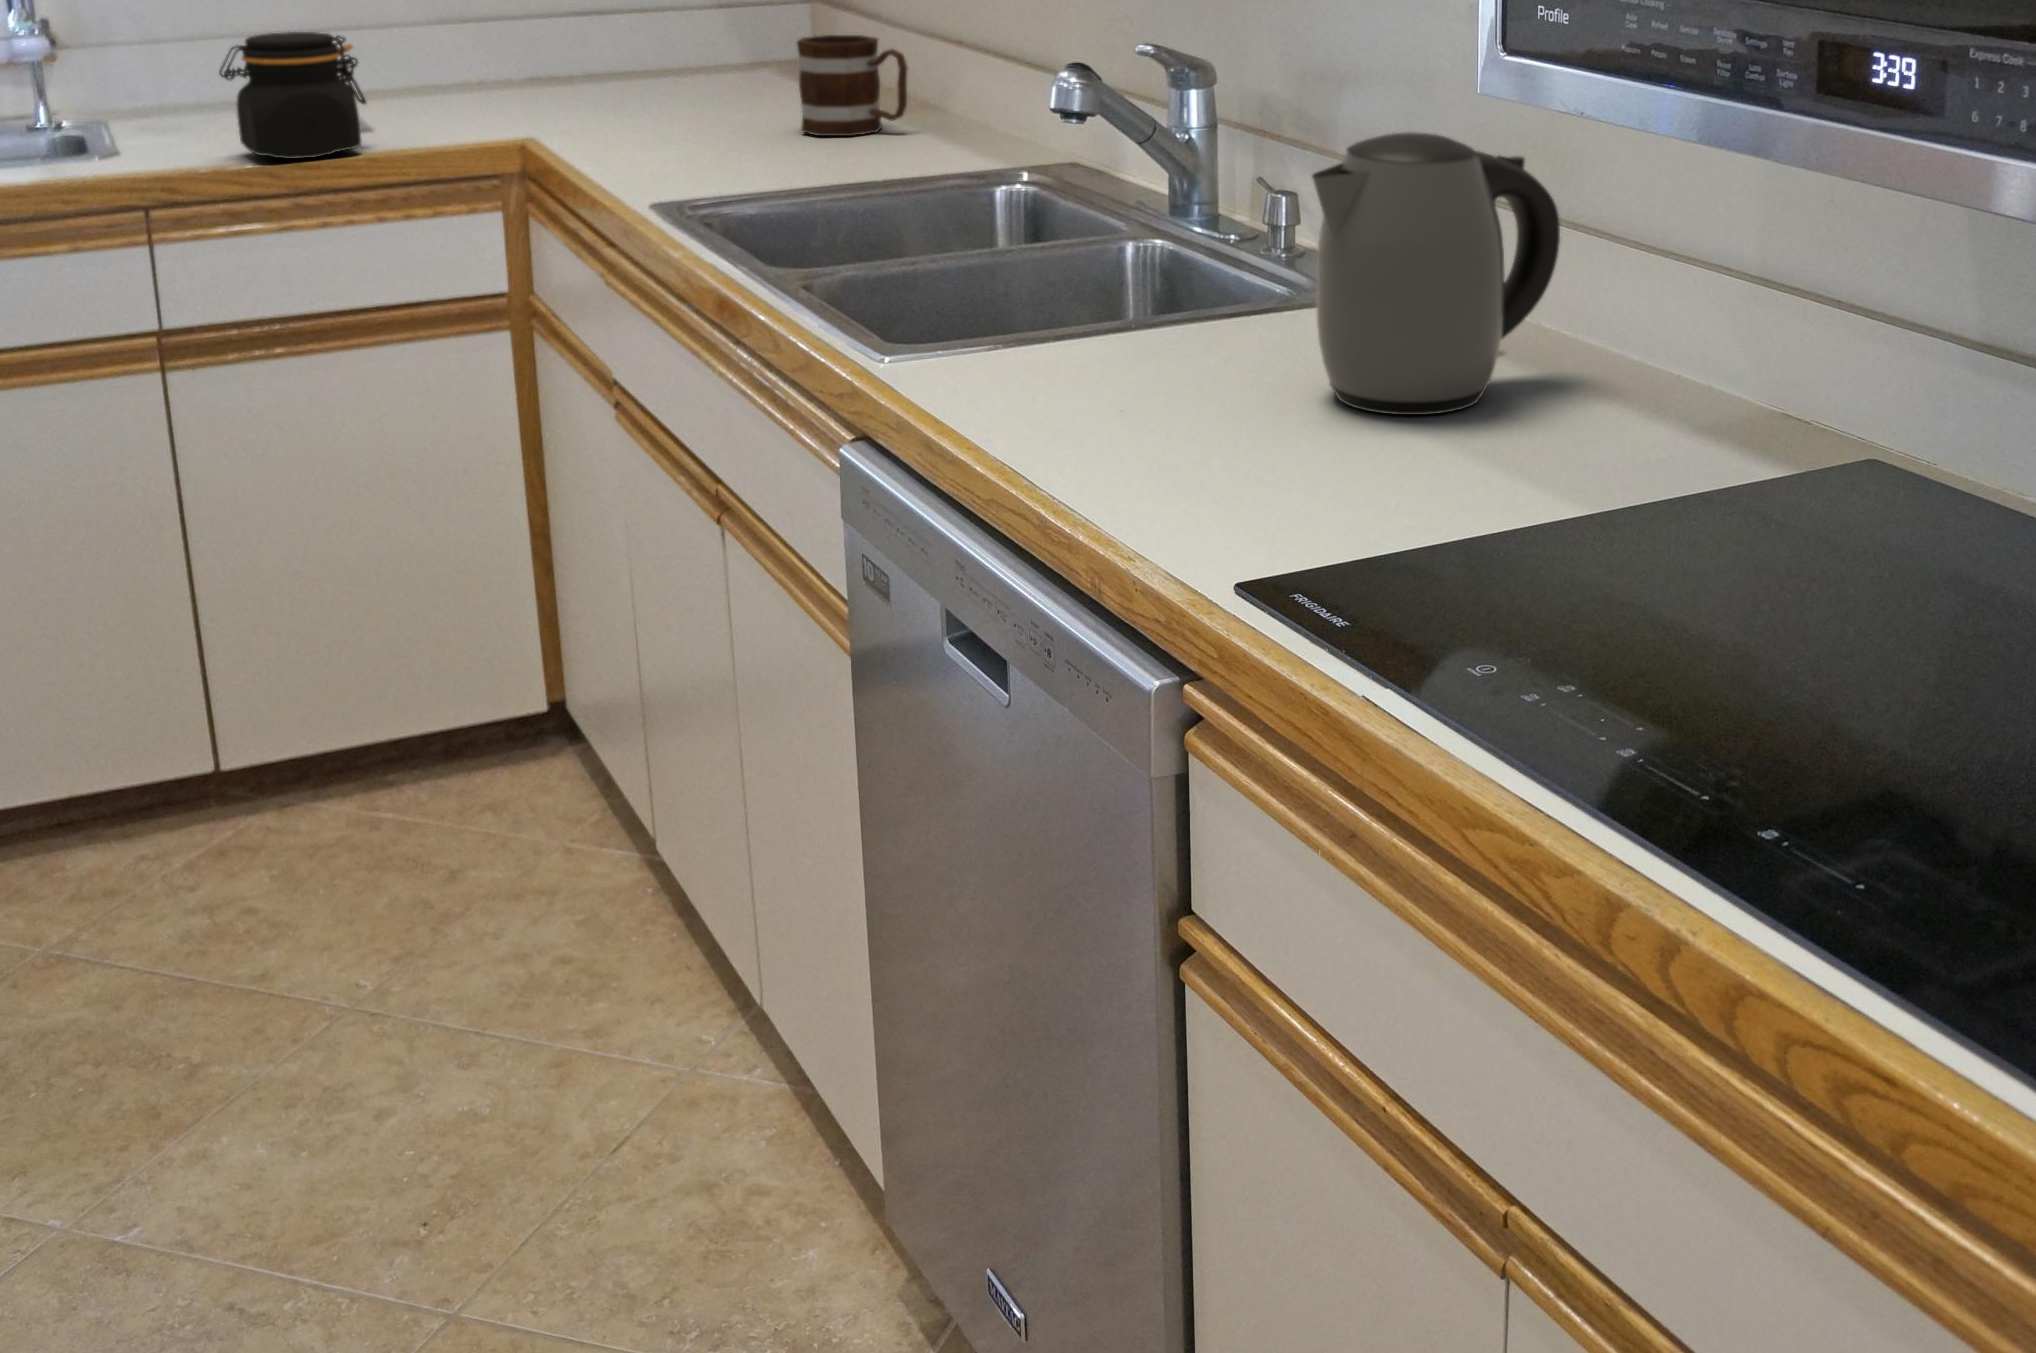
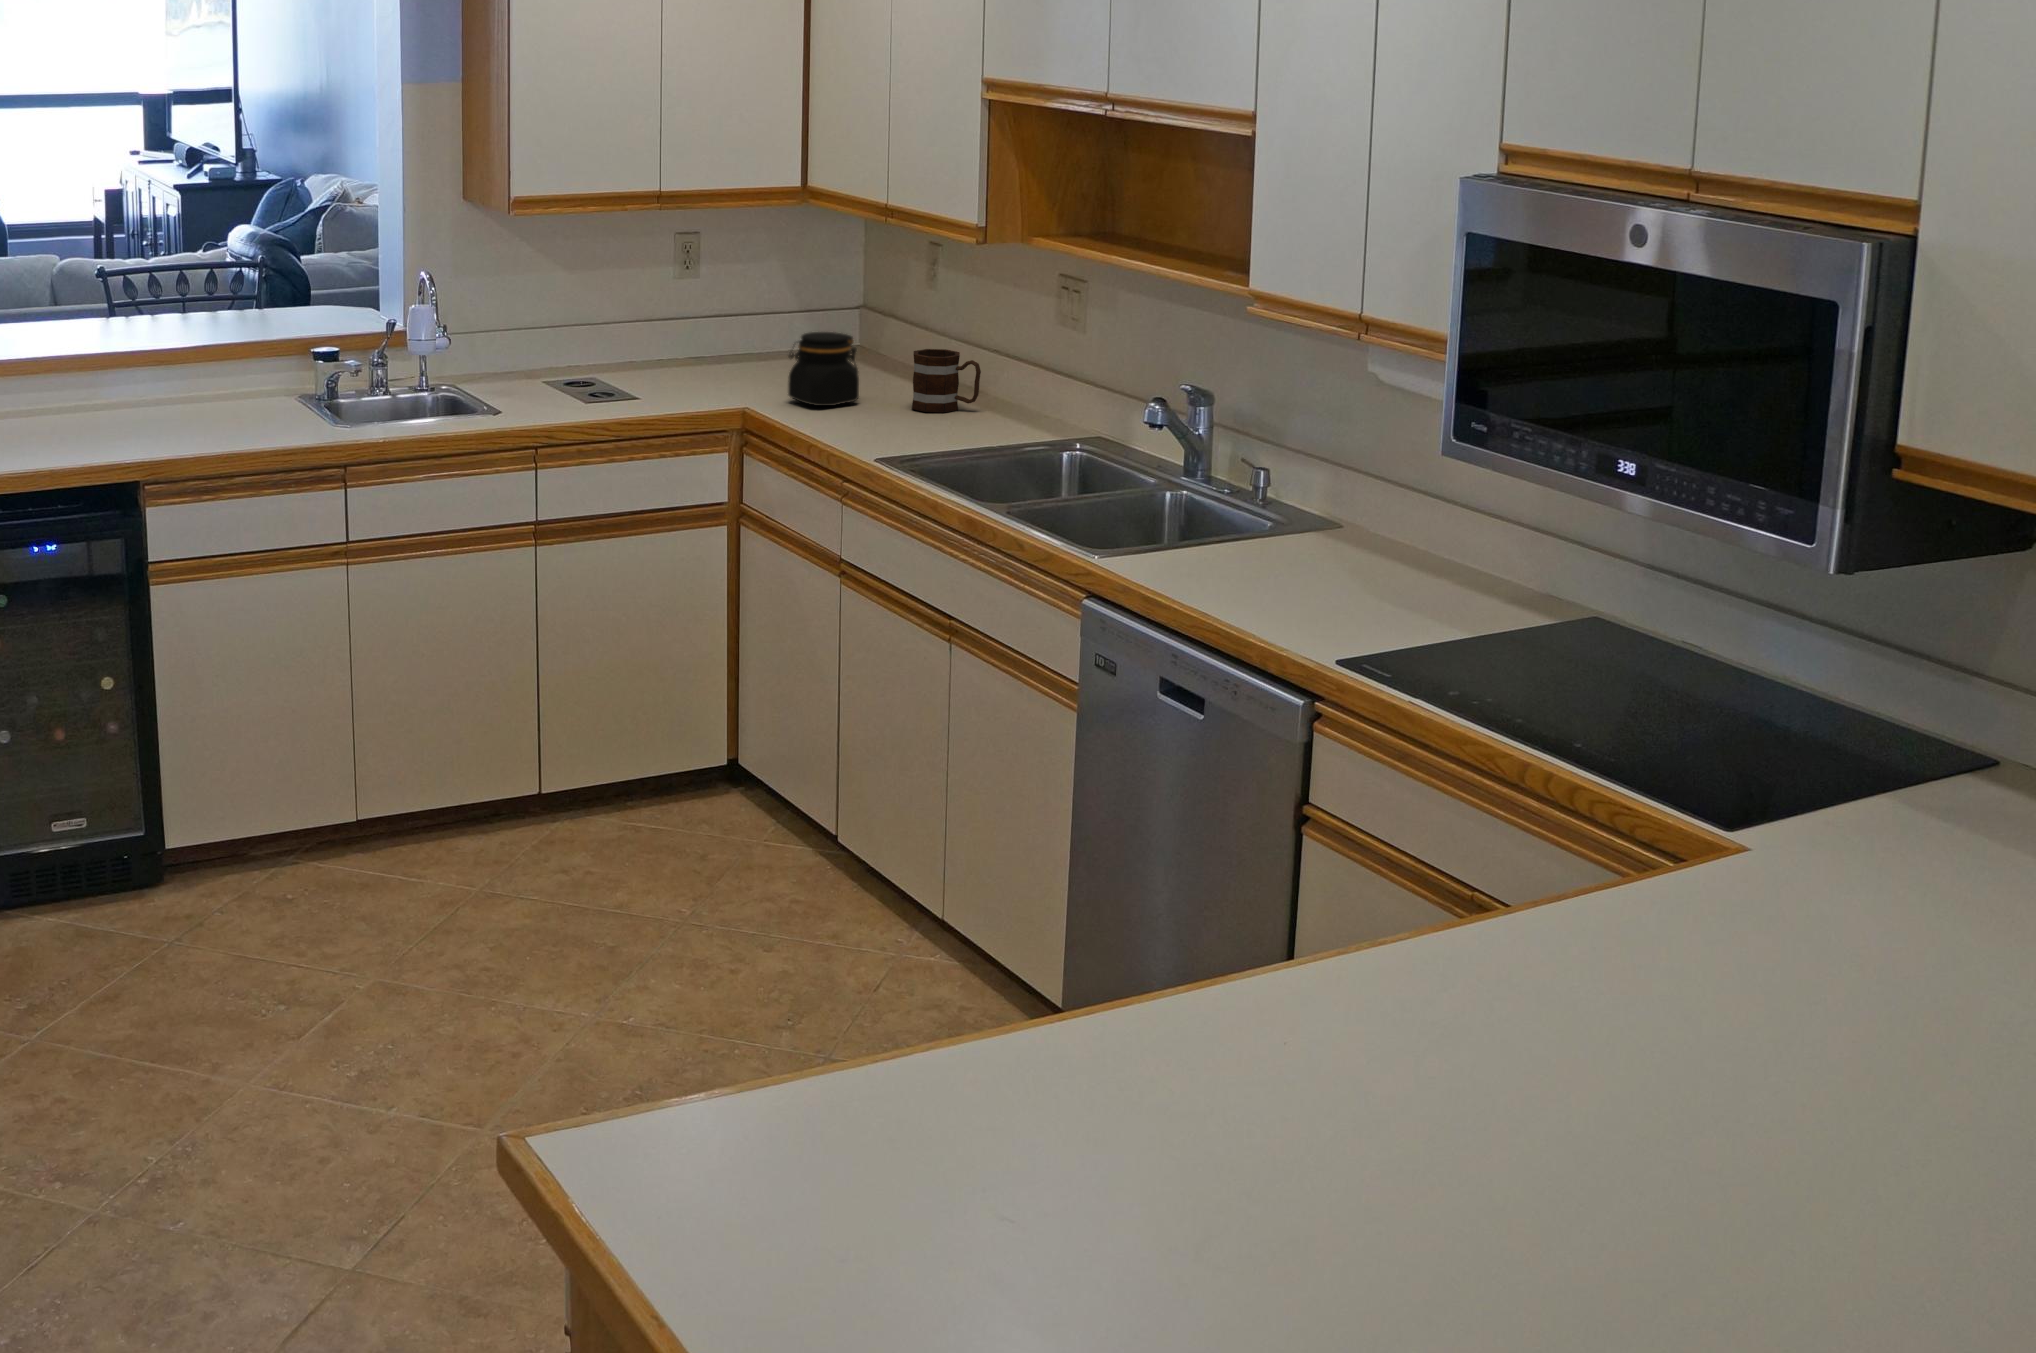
jar: present [219,32,366,159] -> present [788,332,859,406]
kettle: present [1312,132,1560,415] -> none [1325,455,1443,591]

